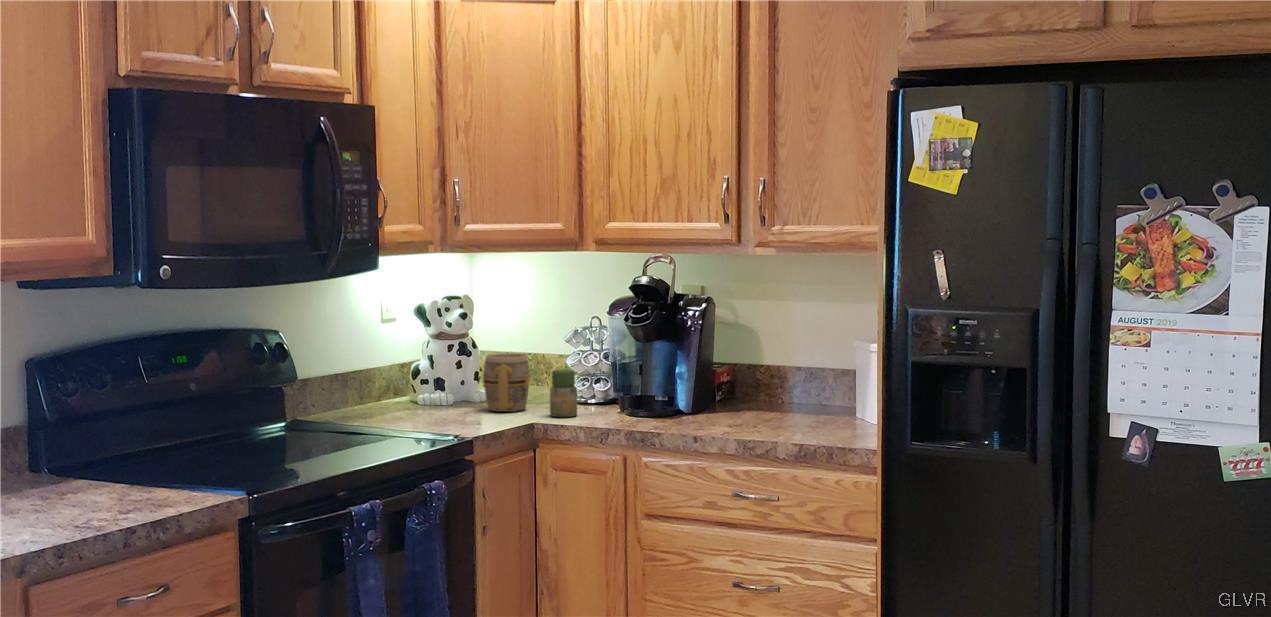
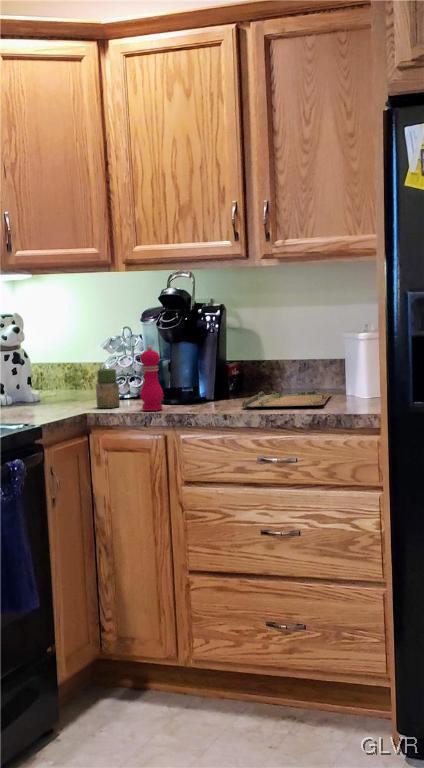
pepper mill: none [599,346,627,425] -> present [140,345,163,411]
mug: present [483,353,530,412] -> none [37,359,77,408]
tray: none [718,401,837,432] -> present [242,386,331,408]

